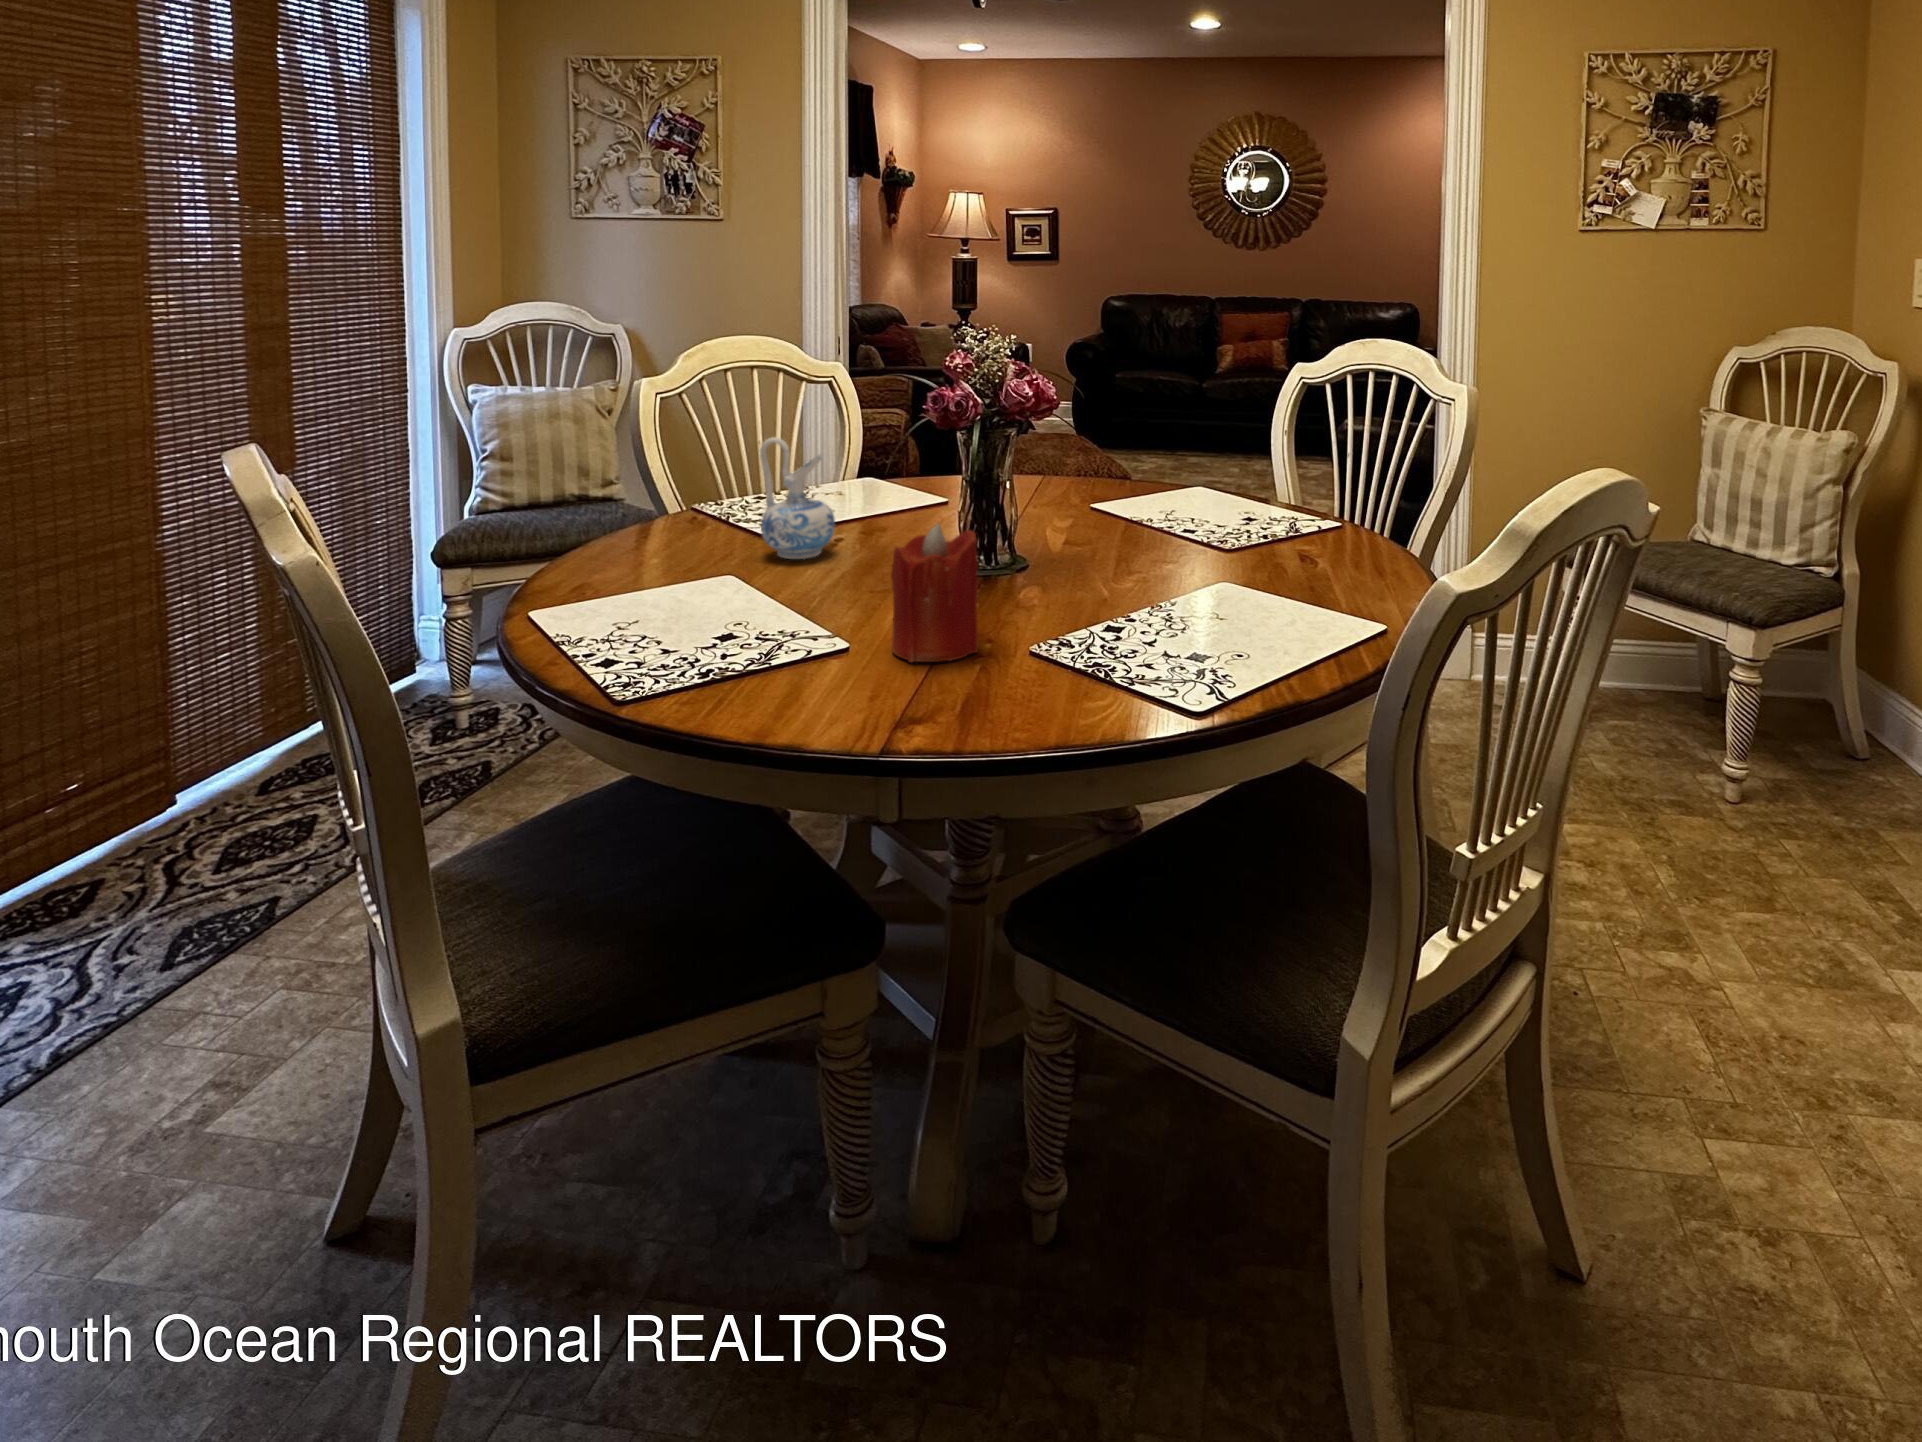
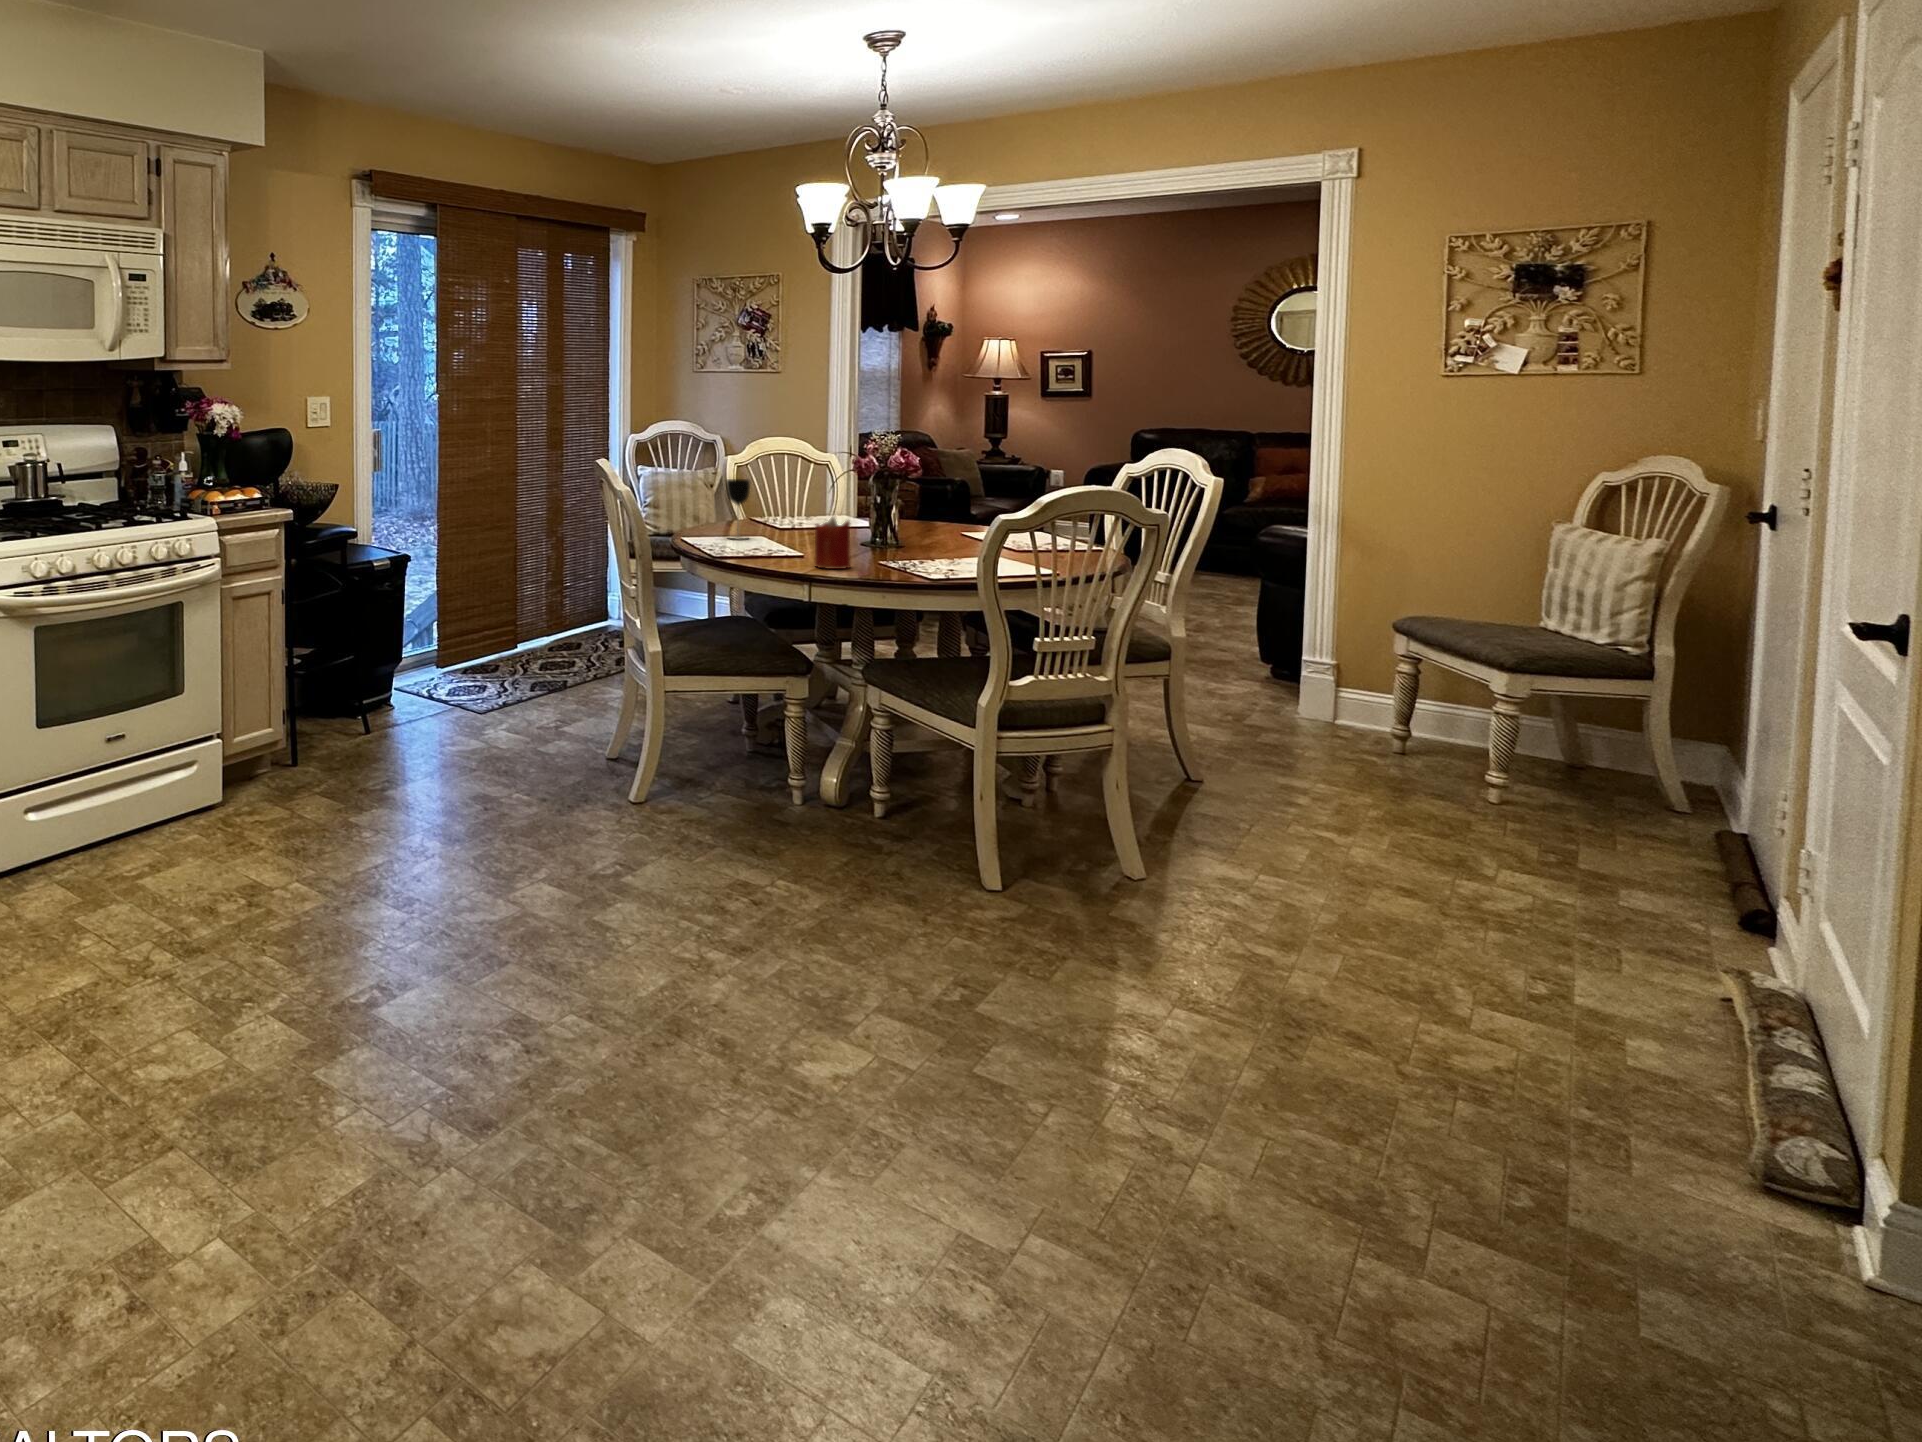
wine glass: none [647,419,705,561] -> present [726,479,750,539]
ceramic pitcher: present [760,437,835,559] -> none [773,488,807,543]

